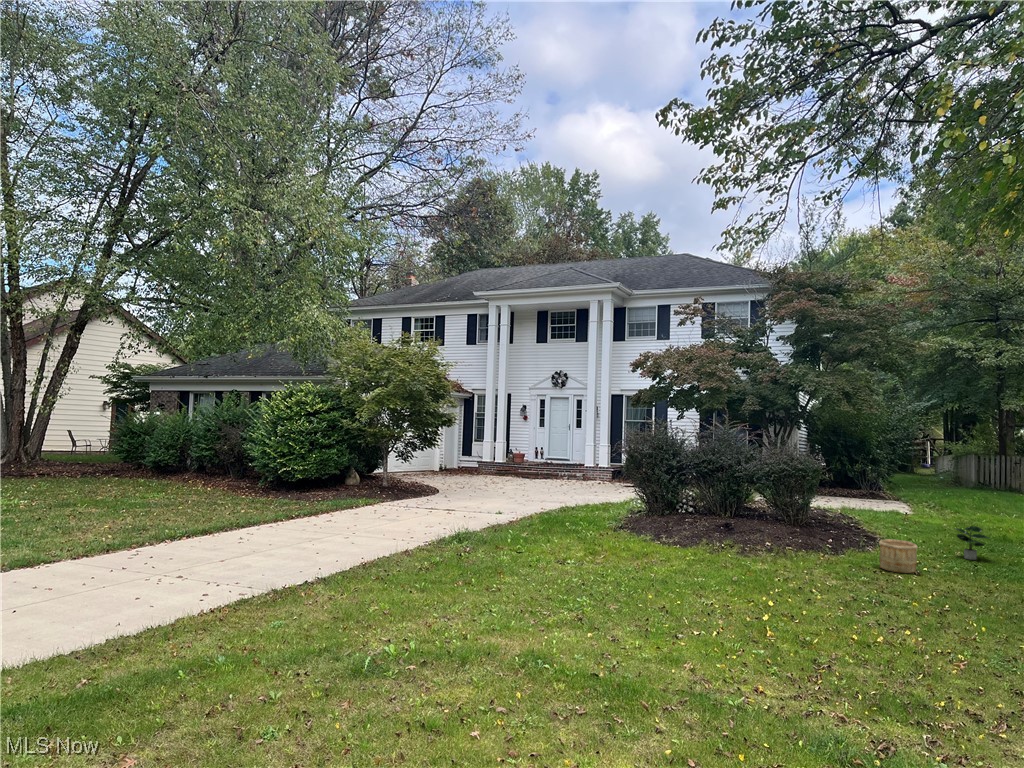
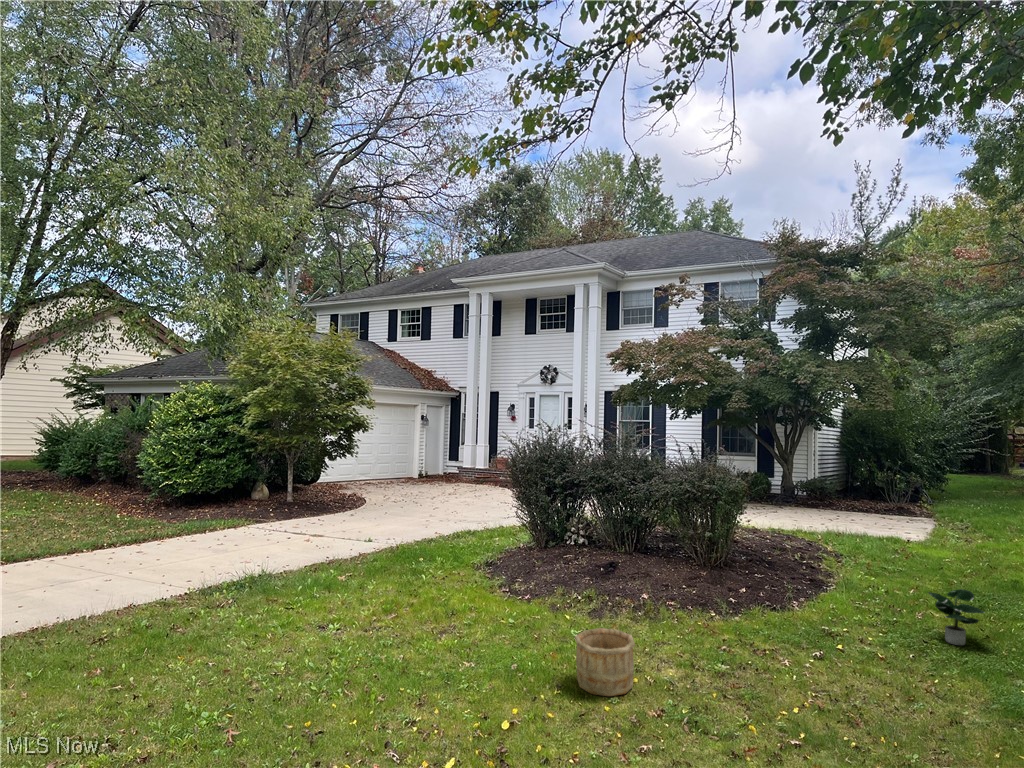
wooden bucket: present [879,539,918,573] -> present [575,628,635,696]

